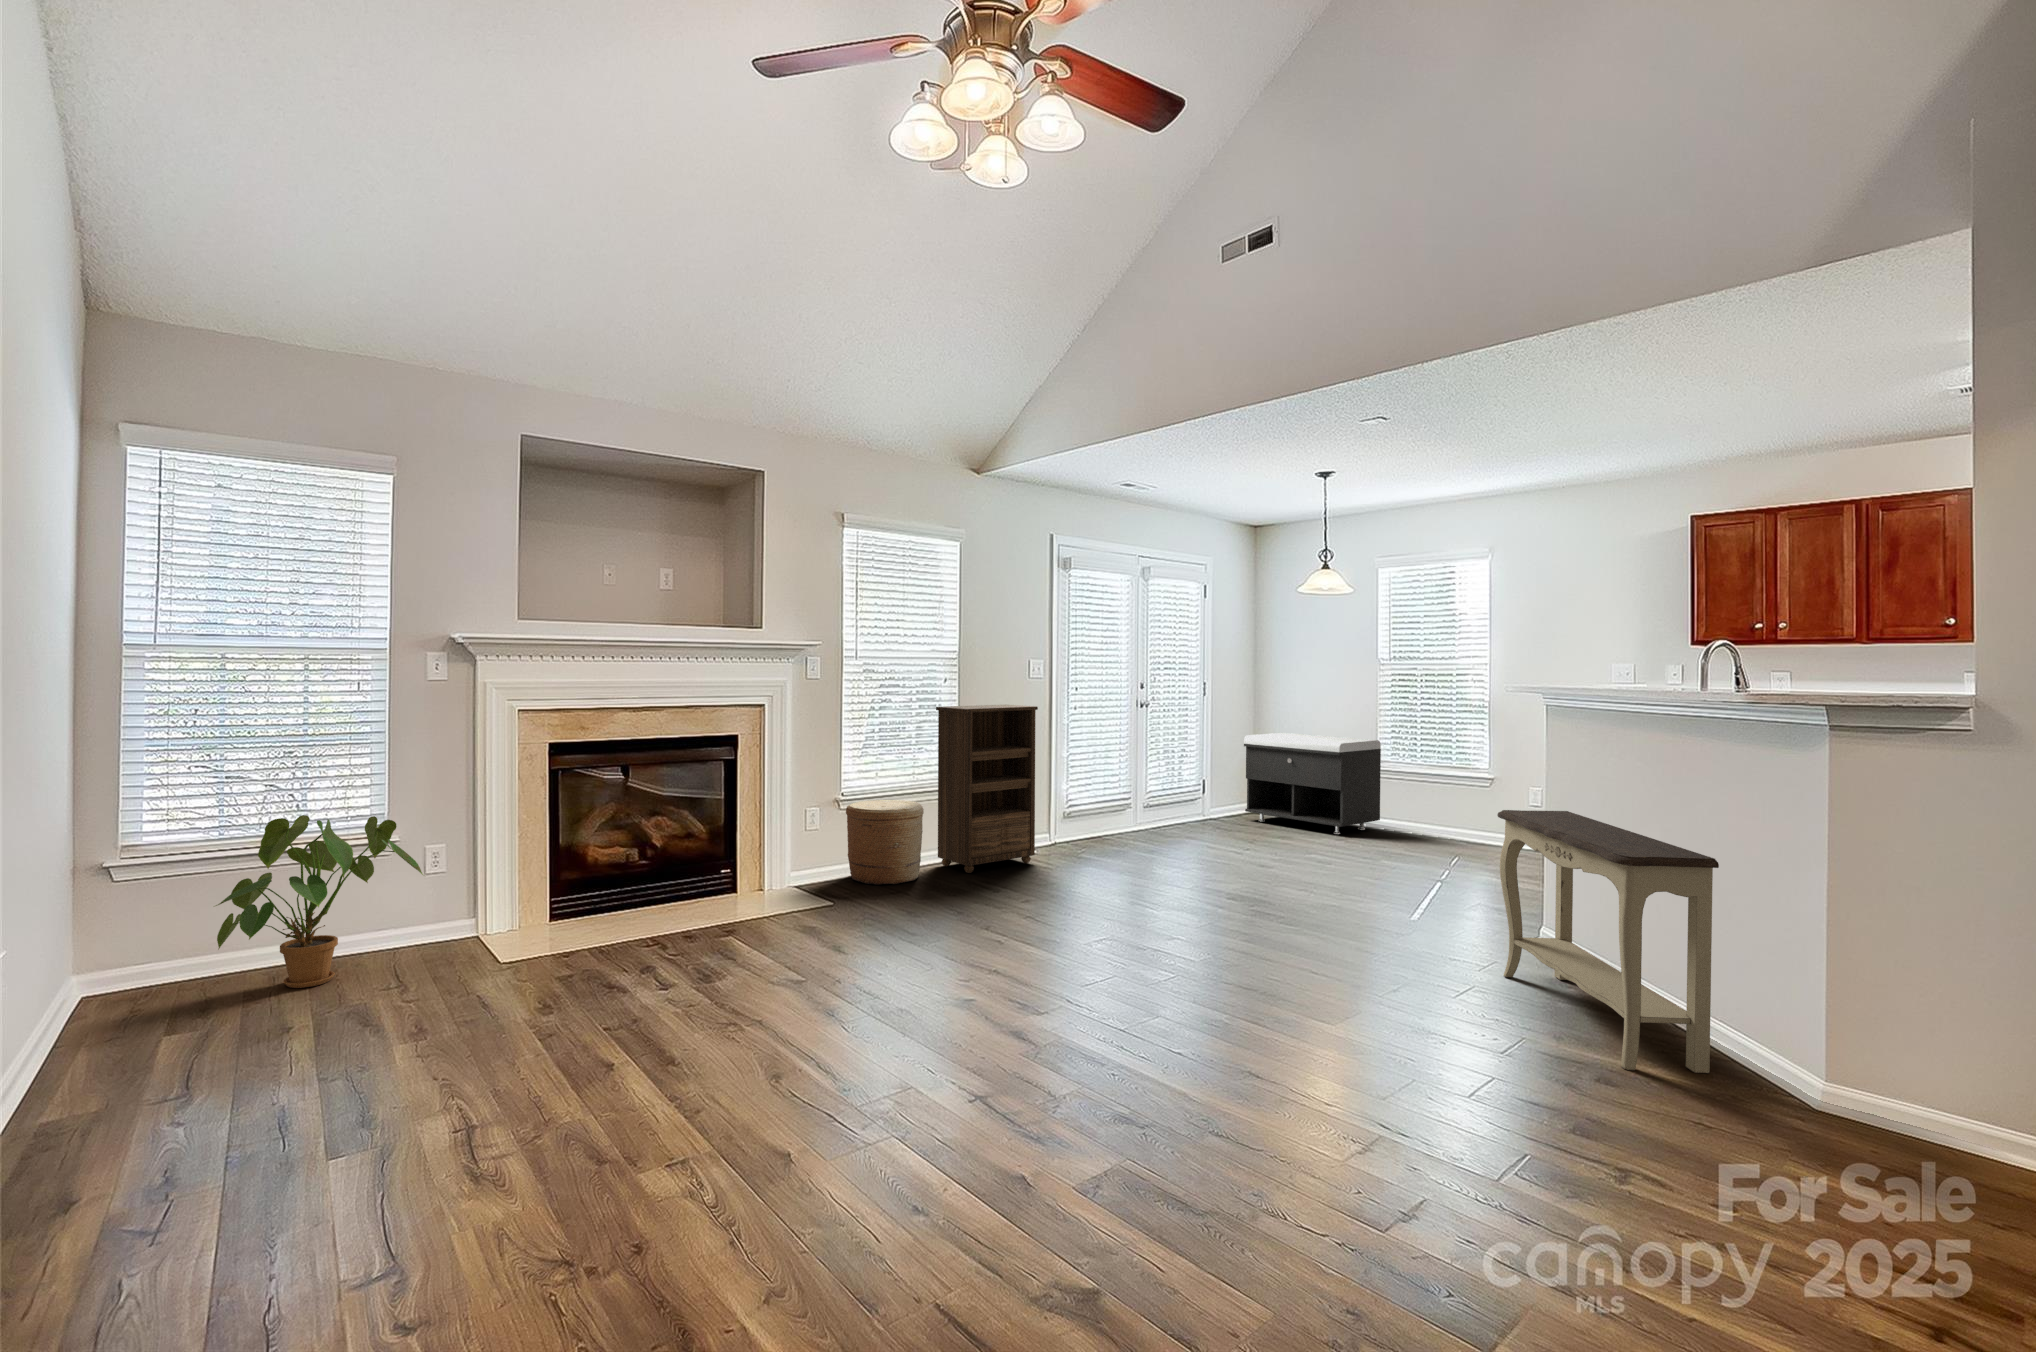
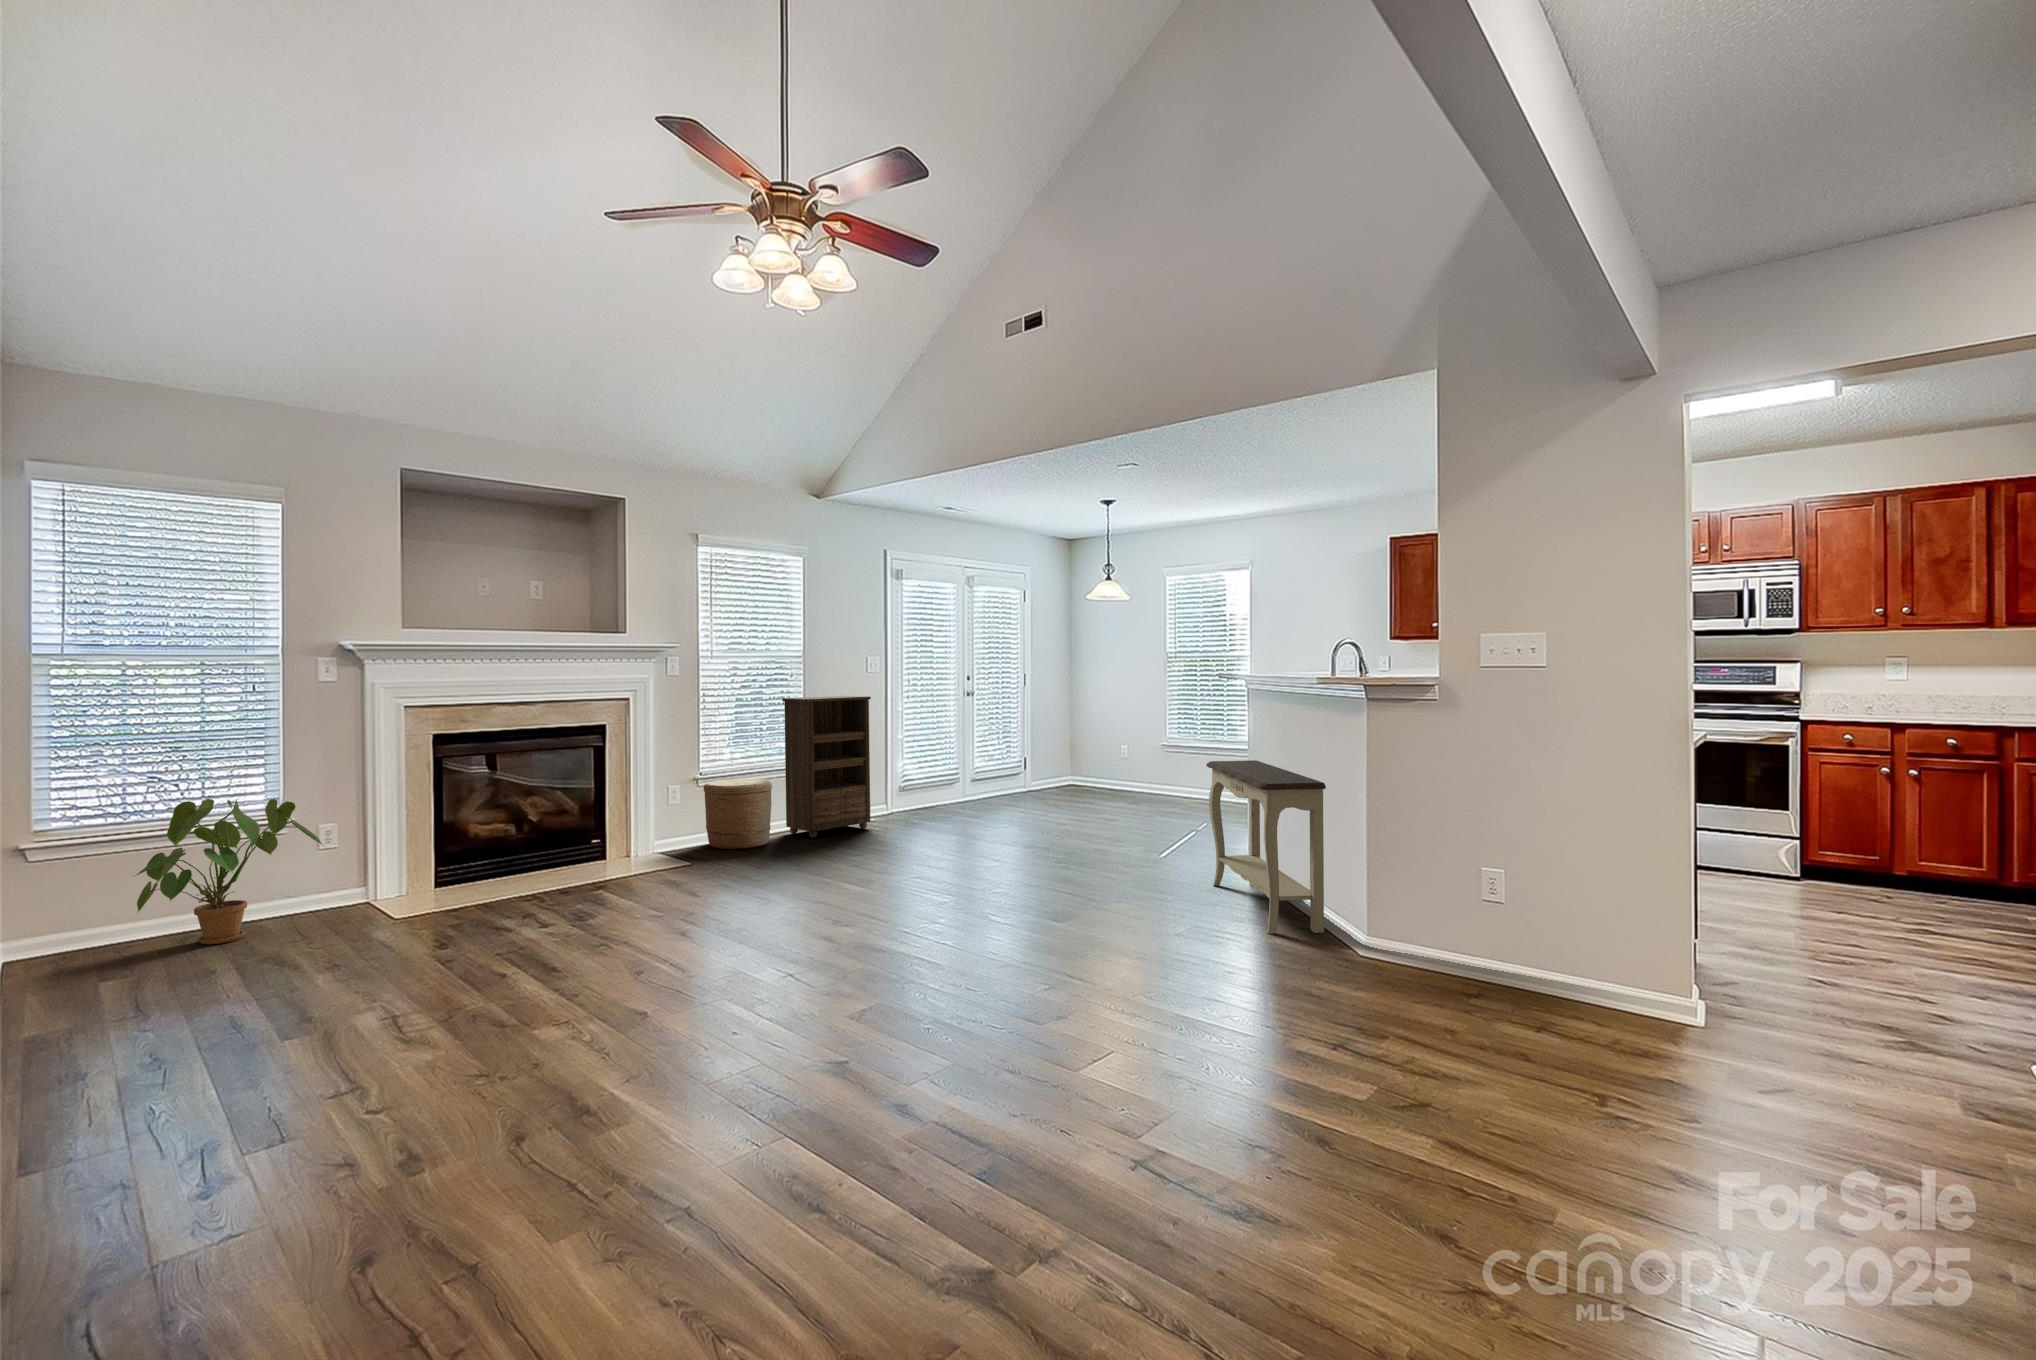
storage bench: present [1244,733,1381,834] -> none [1054,717,1164,798]

